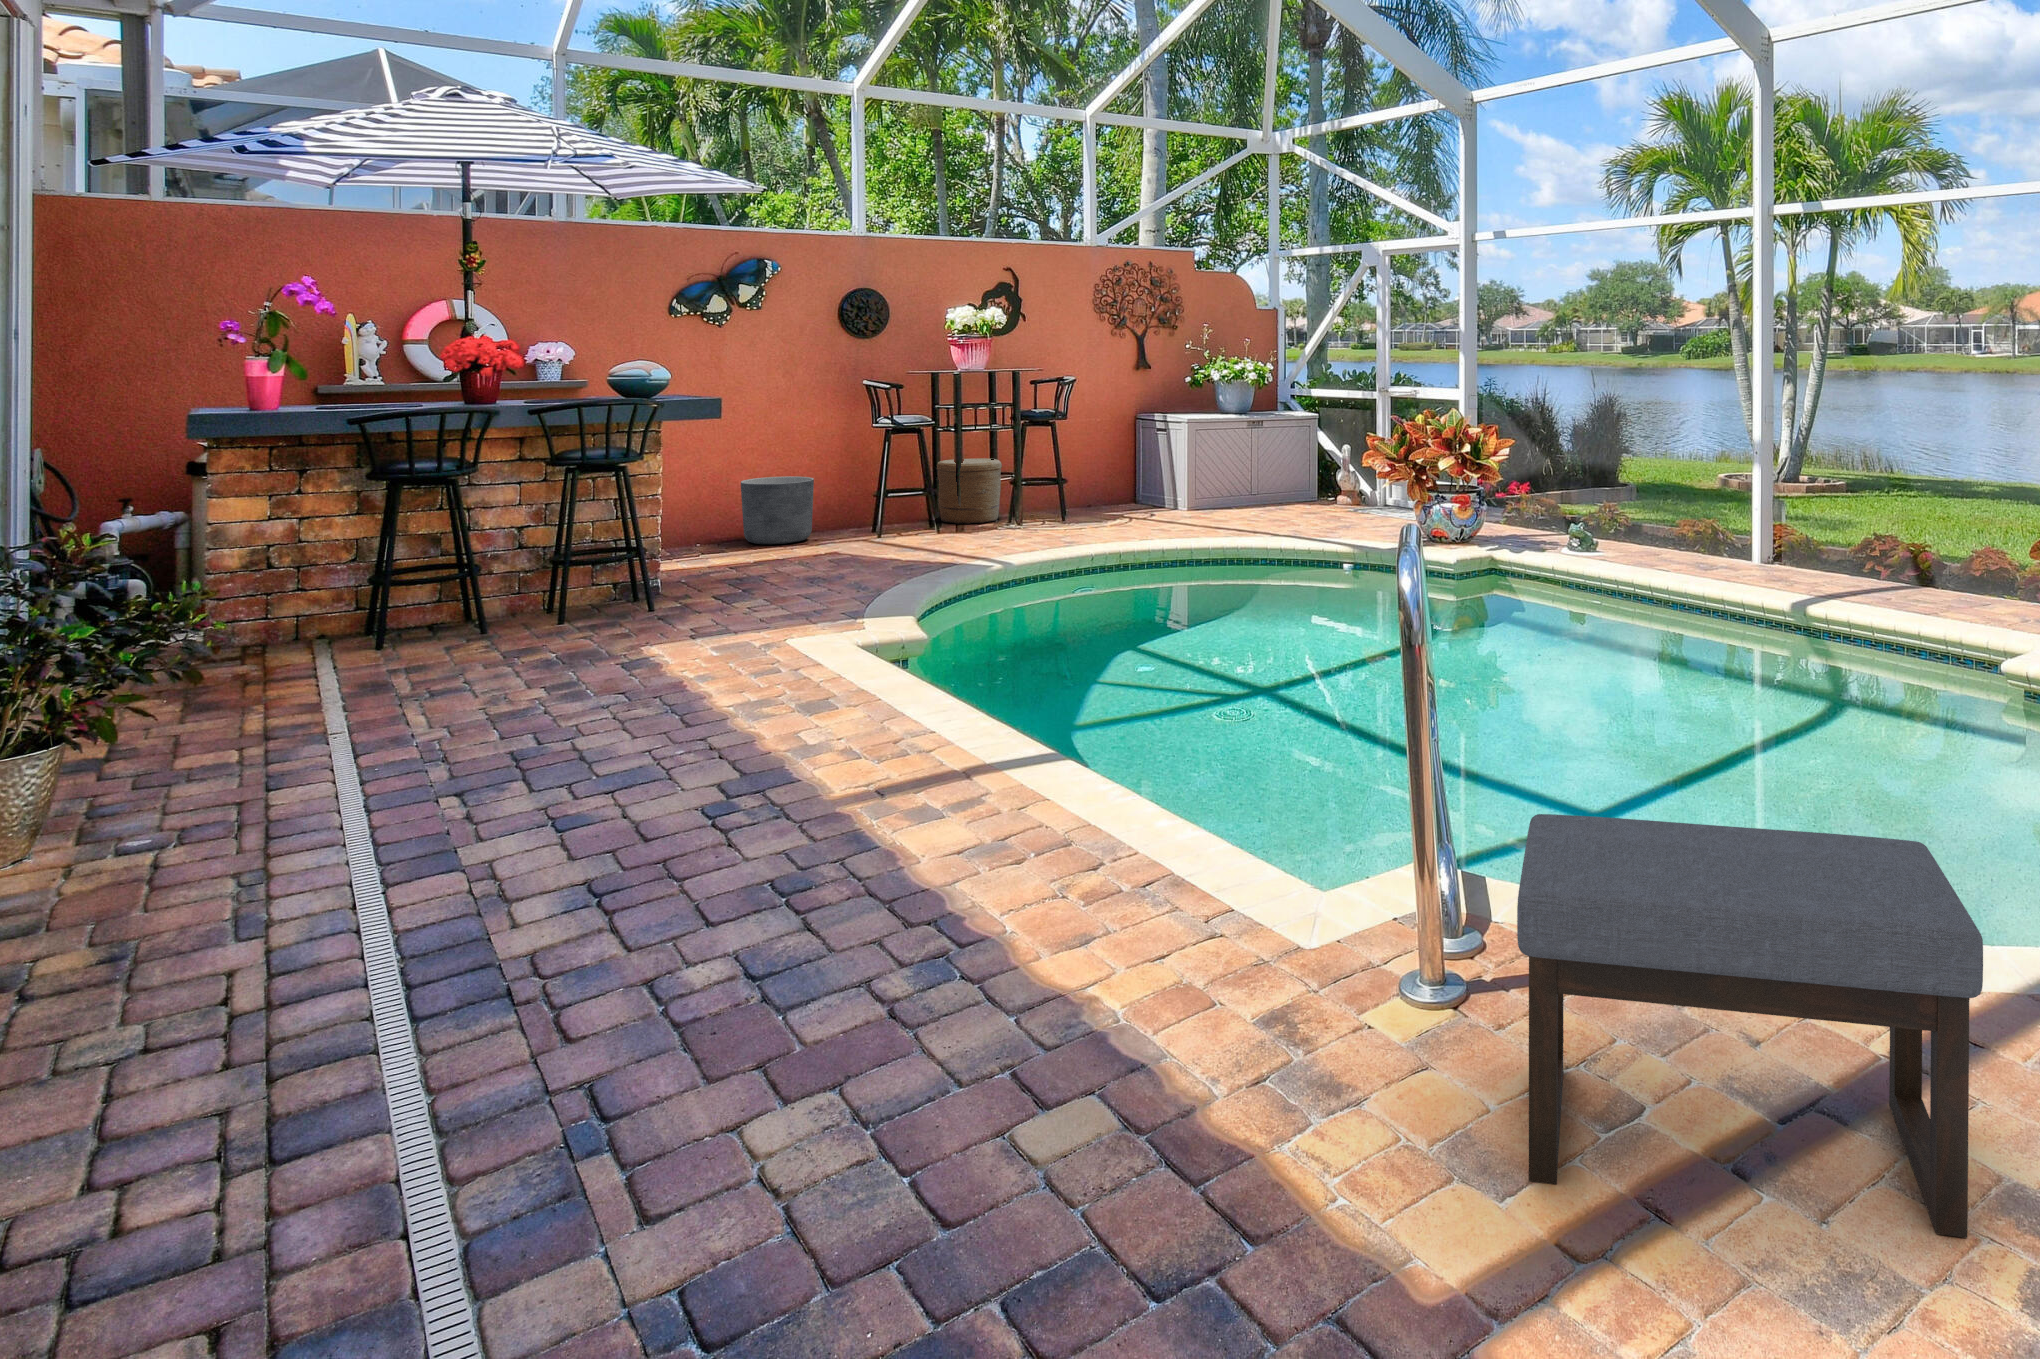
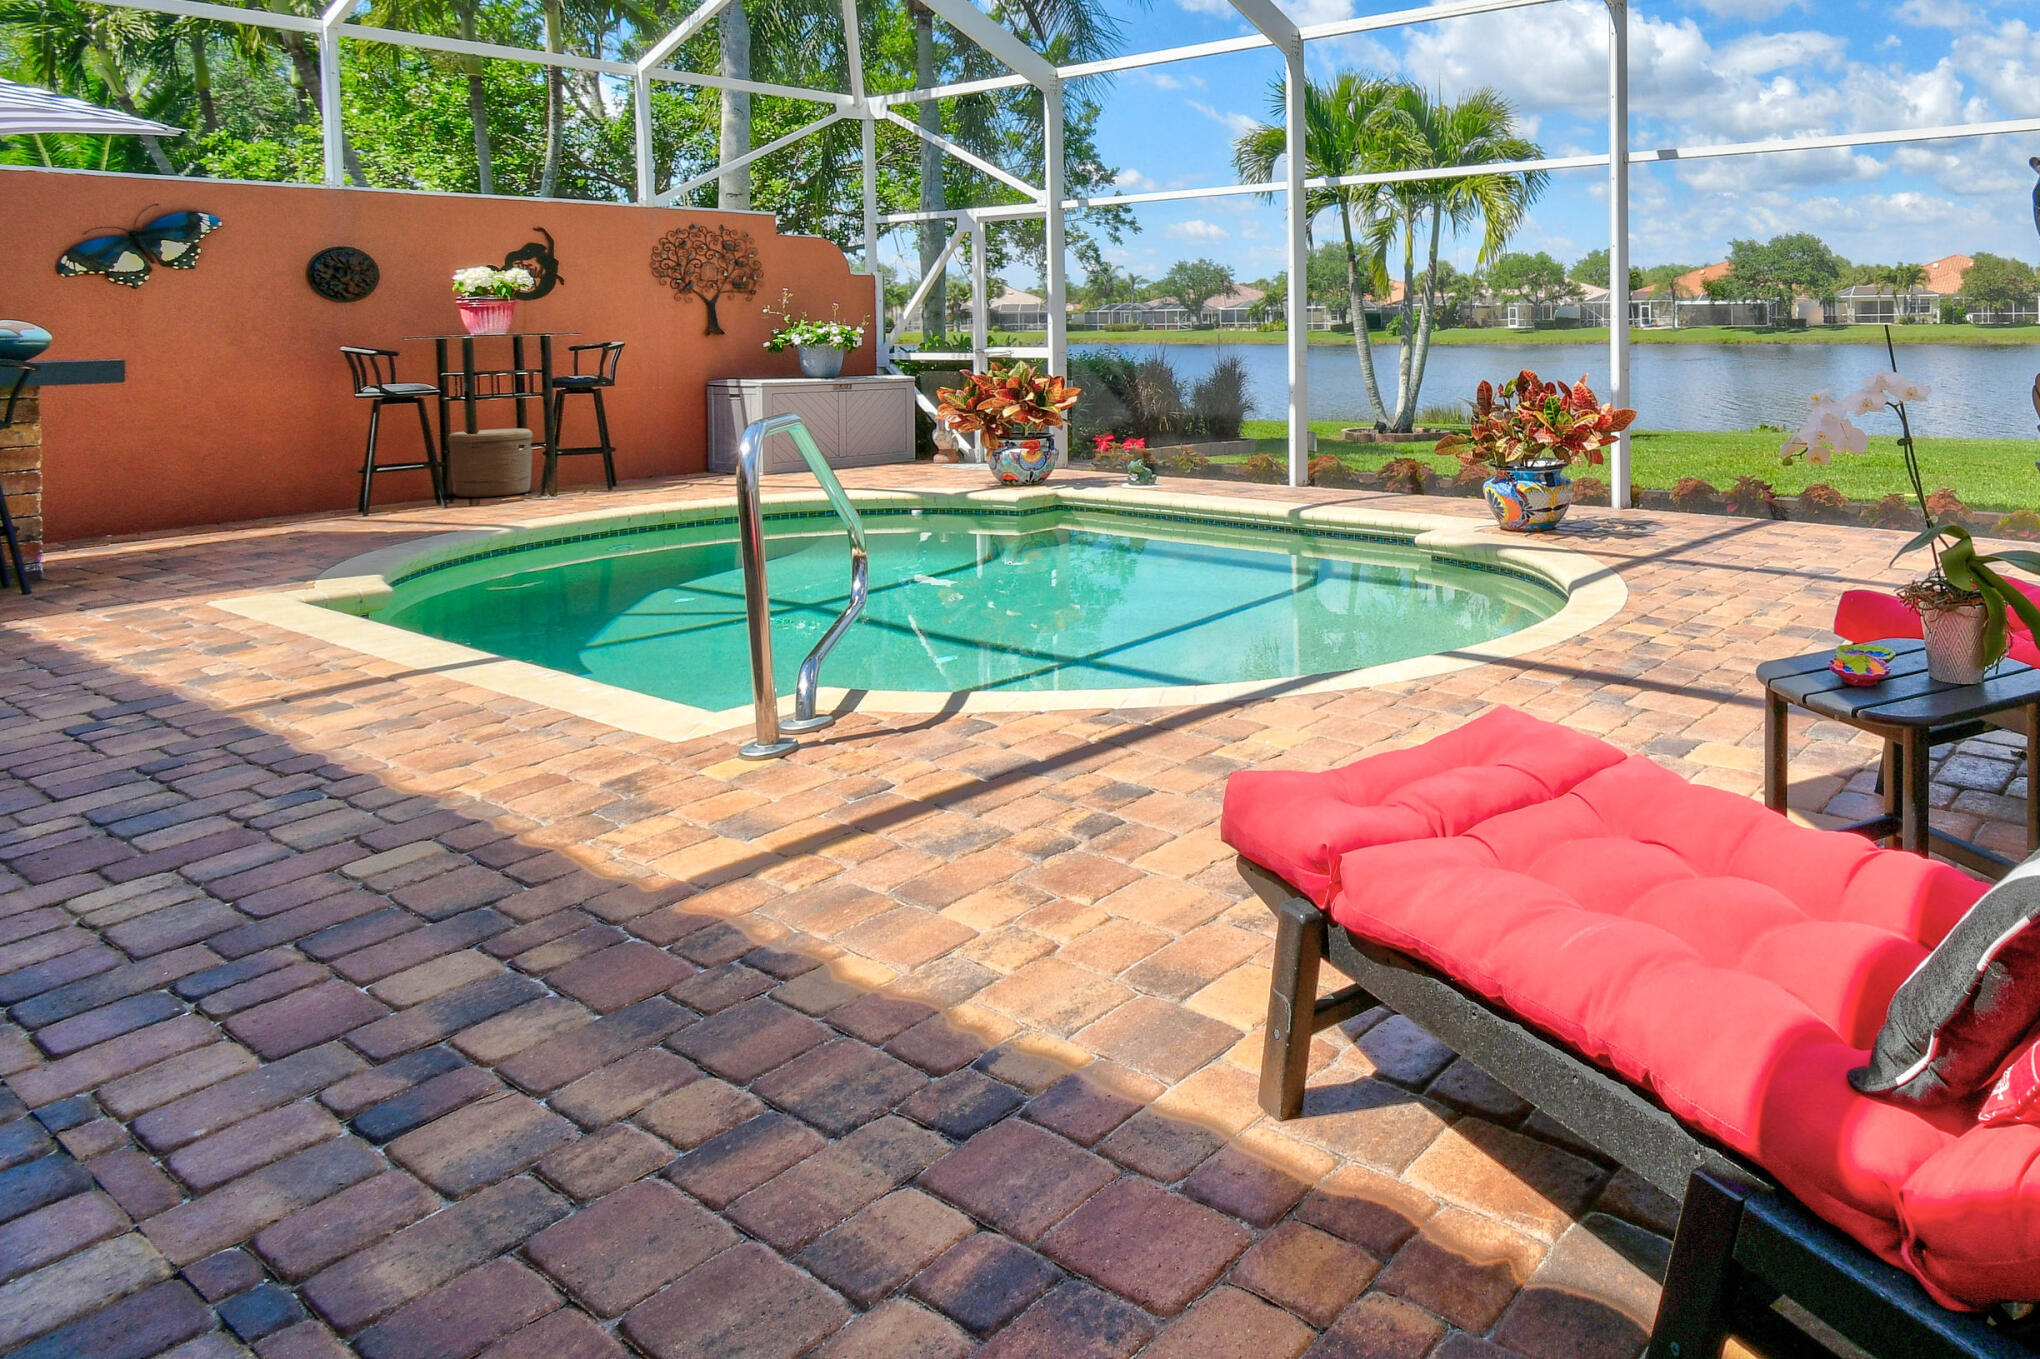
planter: present [741,477,814,544] -> none [169,454,275,529]
ottoman: present [1517,814,1983,1238] -> none [804,605,1141,861]

